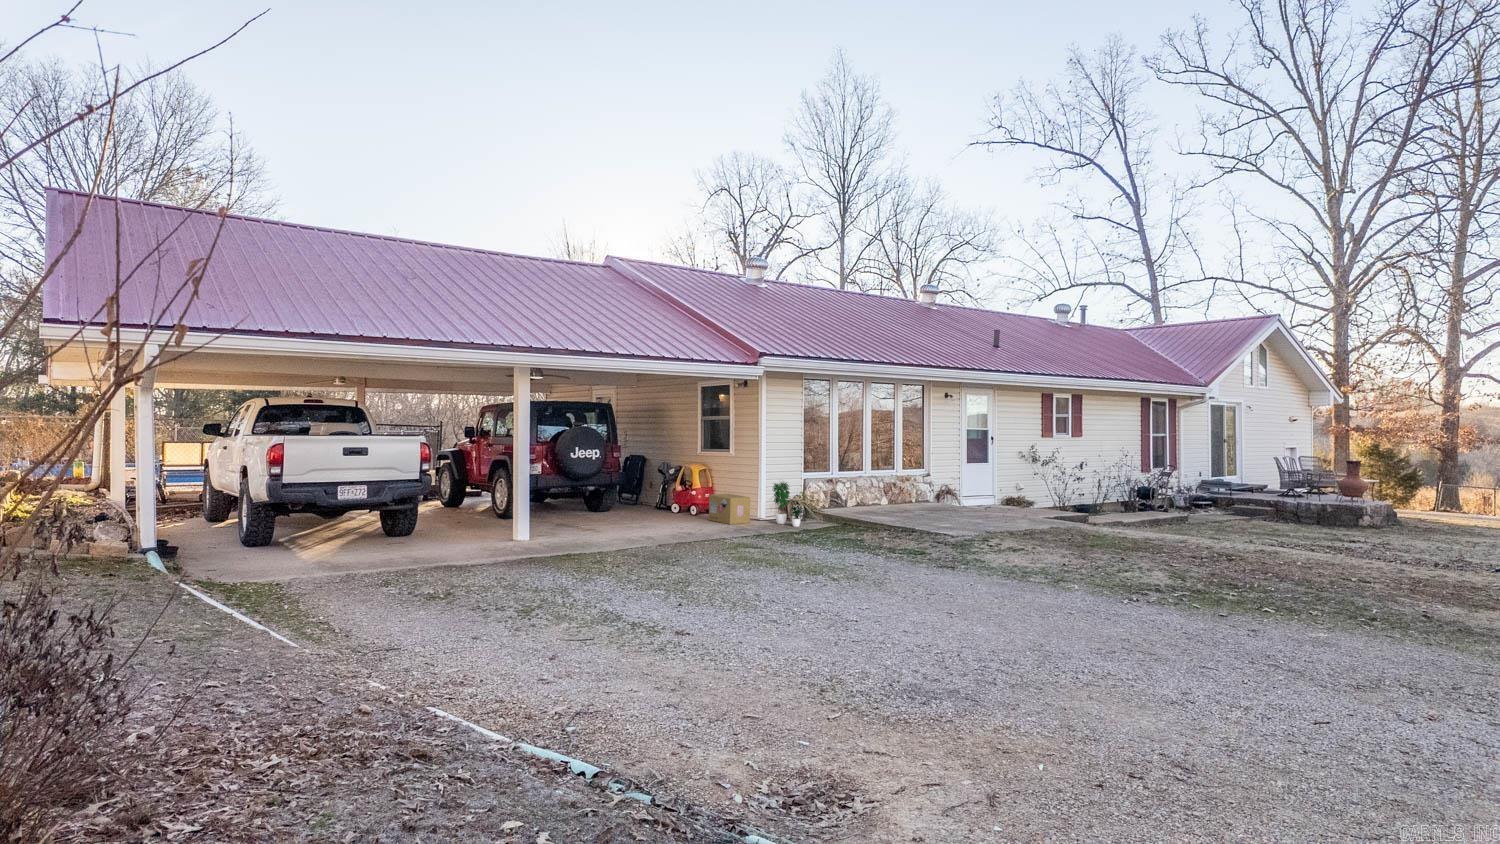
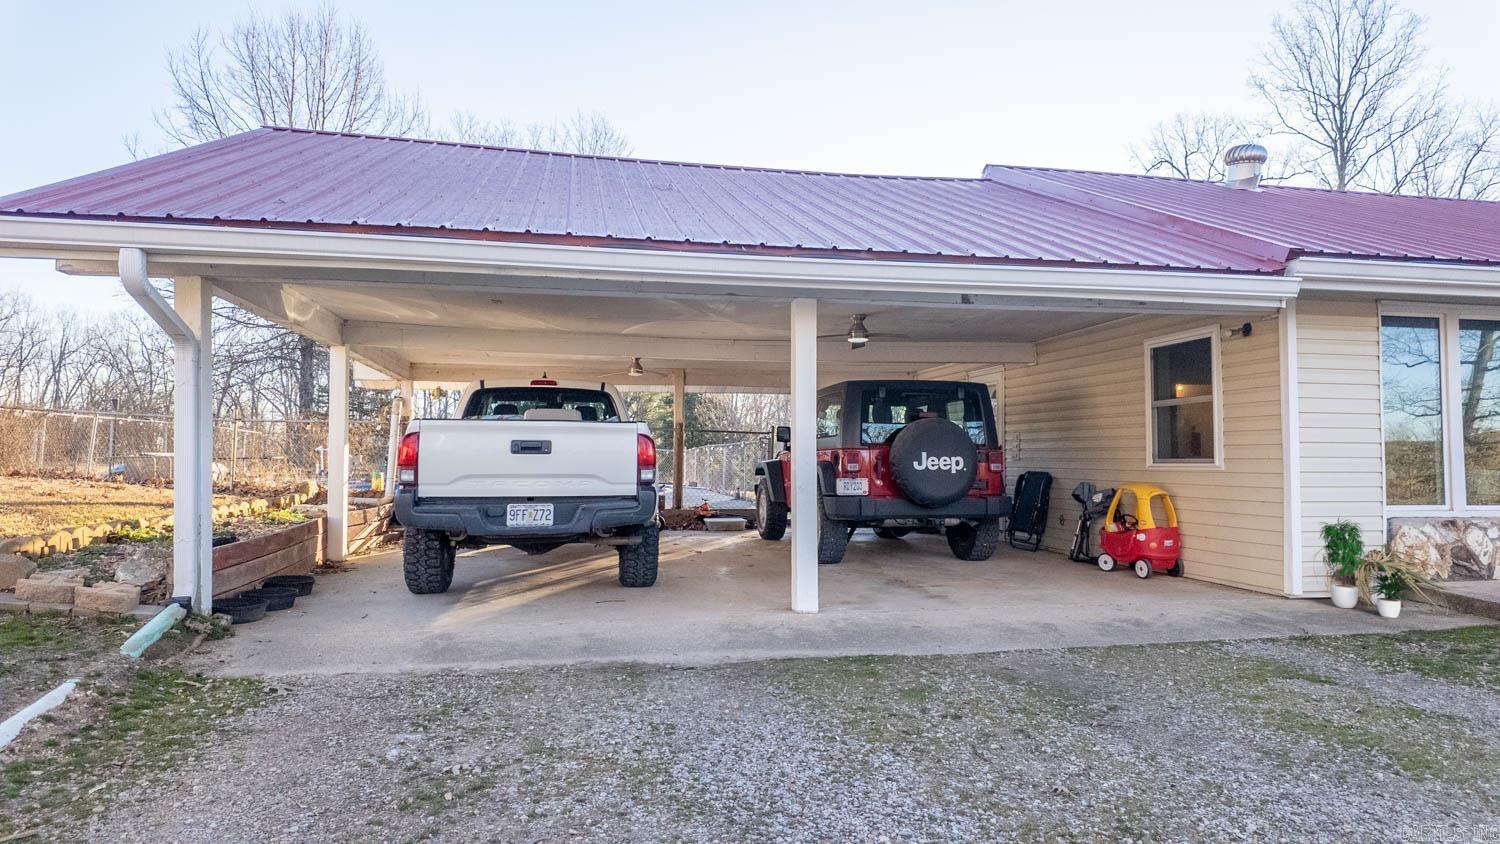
cardboard box: present [709,494,750,524] -> none [1175,540,1267,600]

